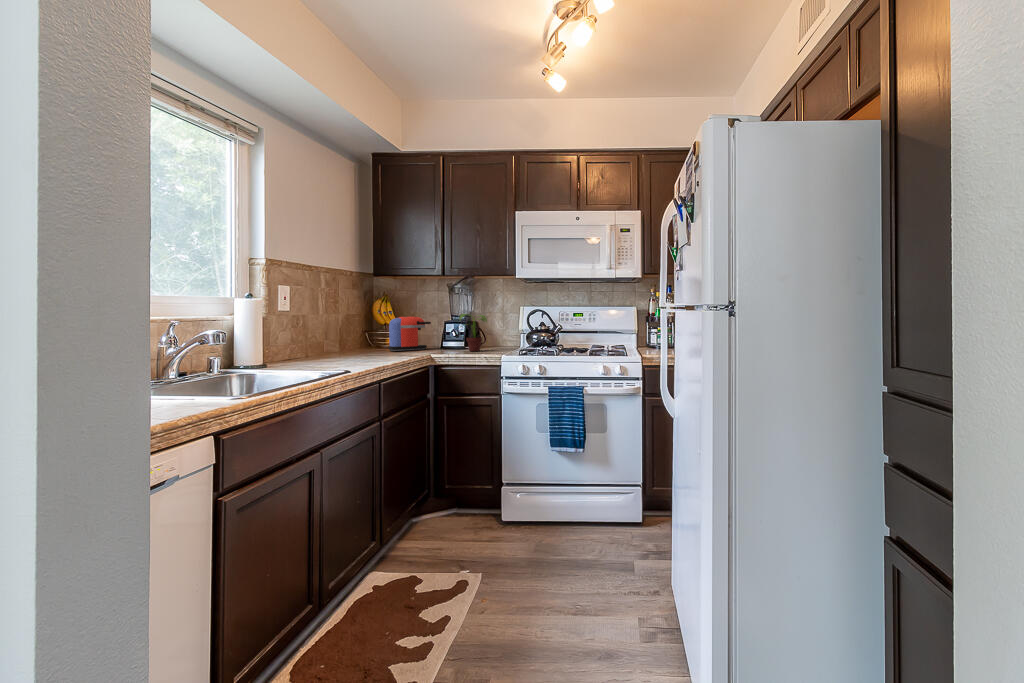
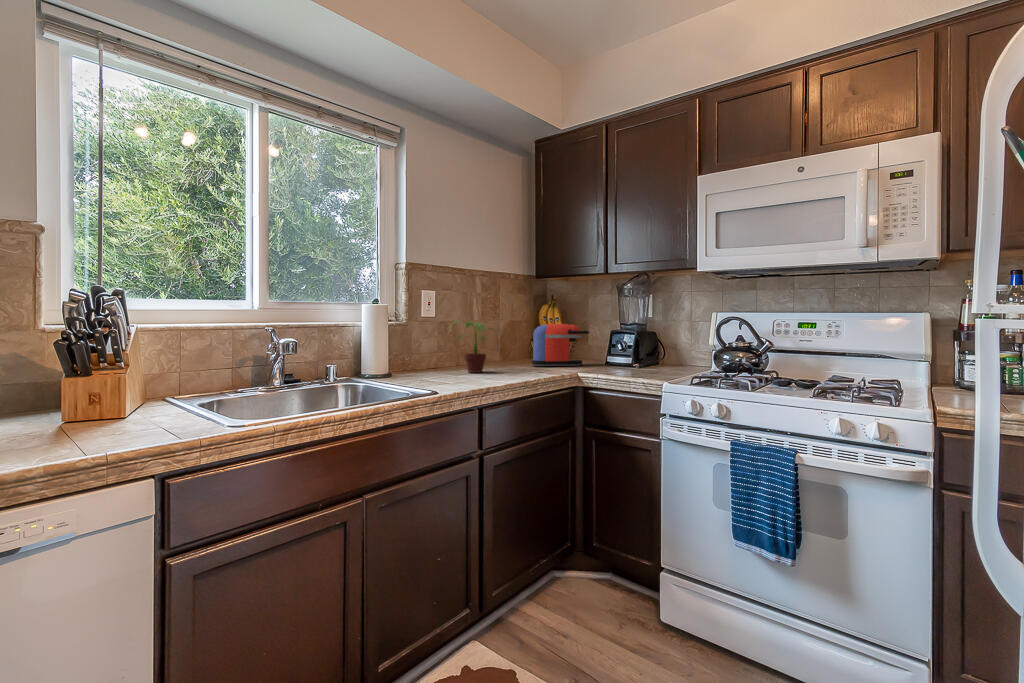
potted plant: present [459,314,487,351] -> present [450,321,496,373]

